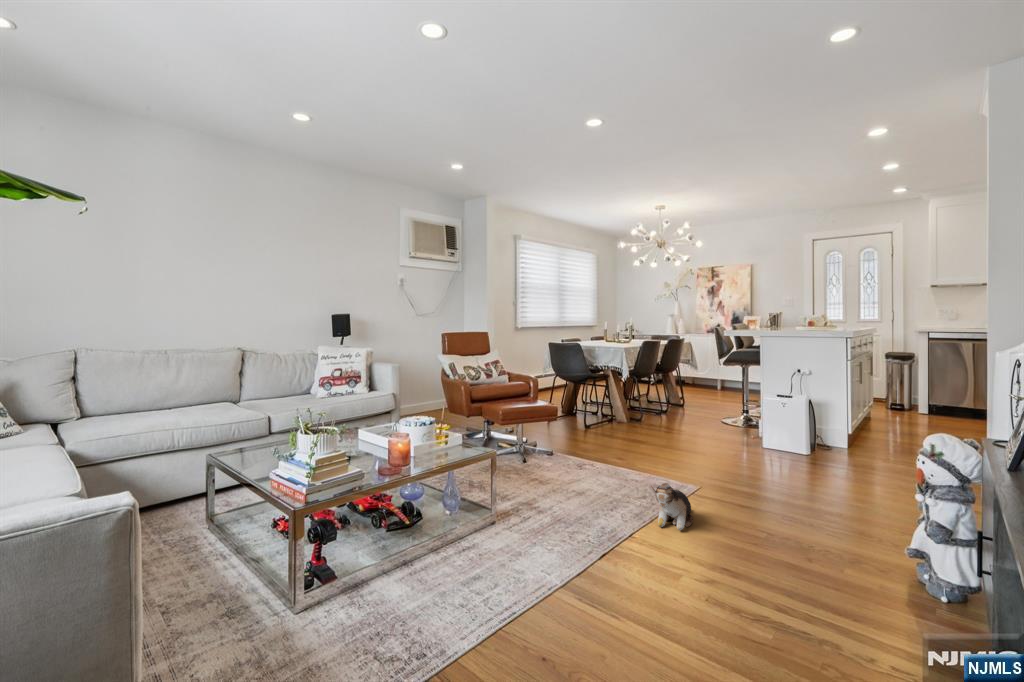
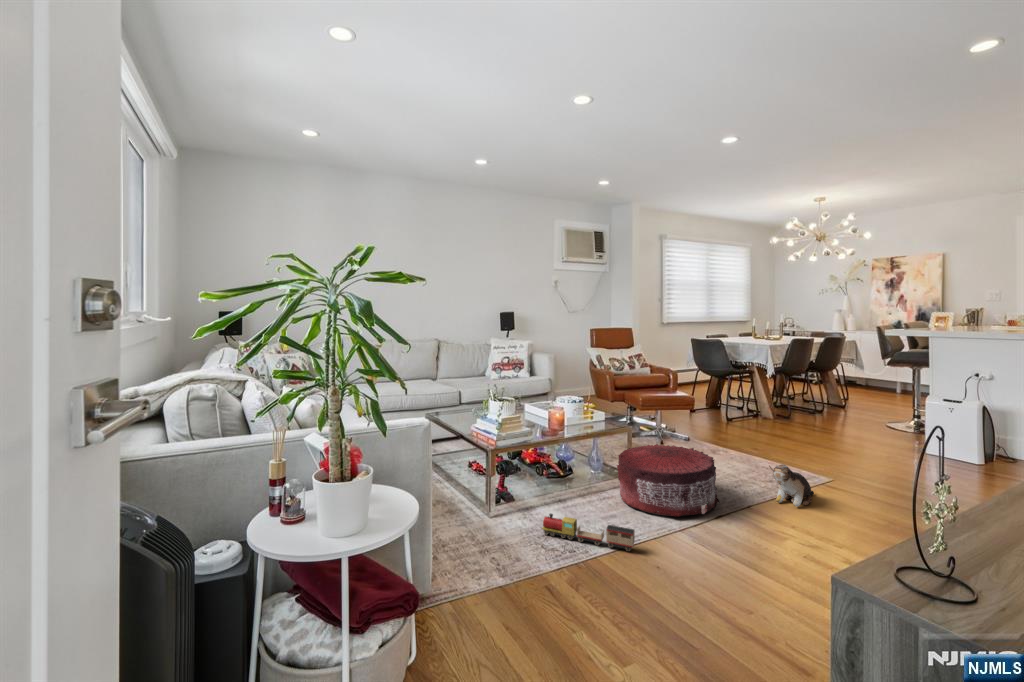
pouf: none [477,469,601,568] -> present [617,444,719,517]
toy train: none [373,599,508,642] -> present [542,514,635,551]

